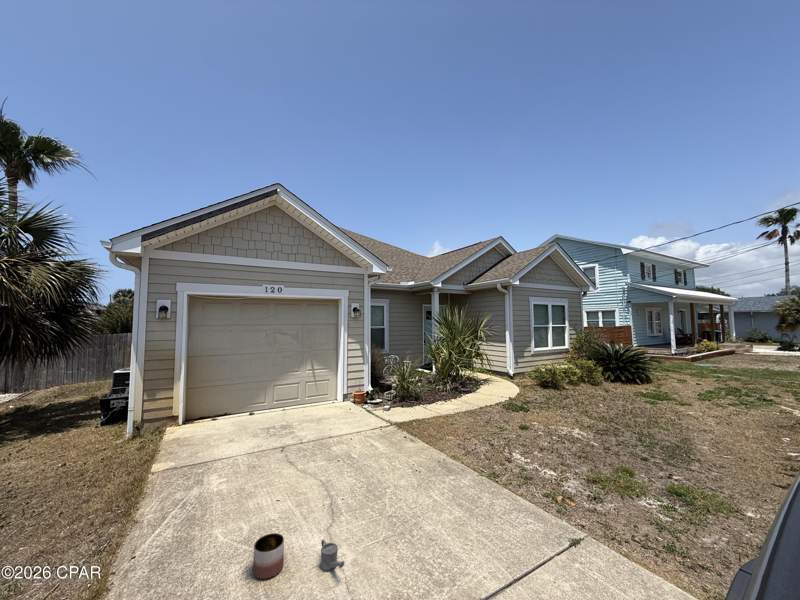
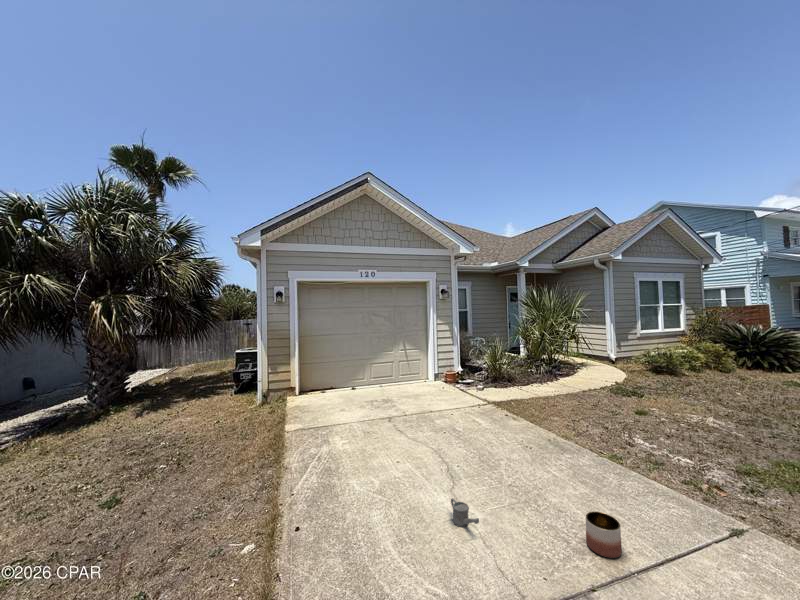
planter: present [253,533,284,579] -> present [586,512,622,558]

